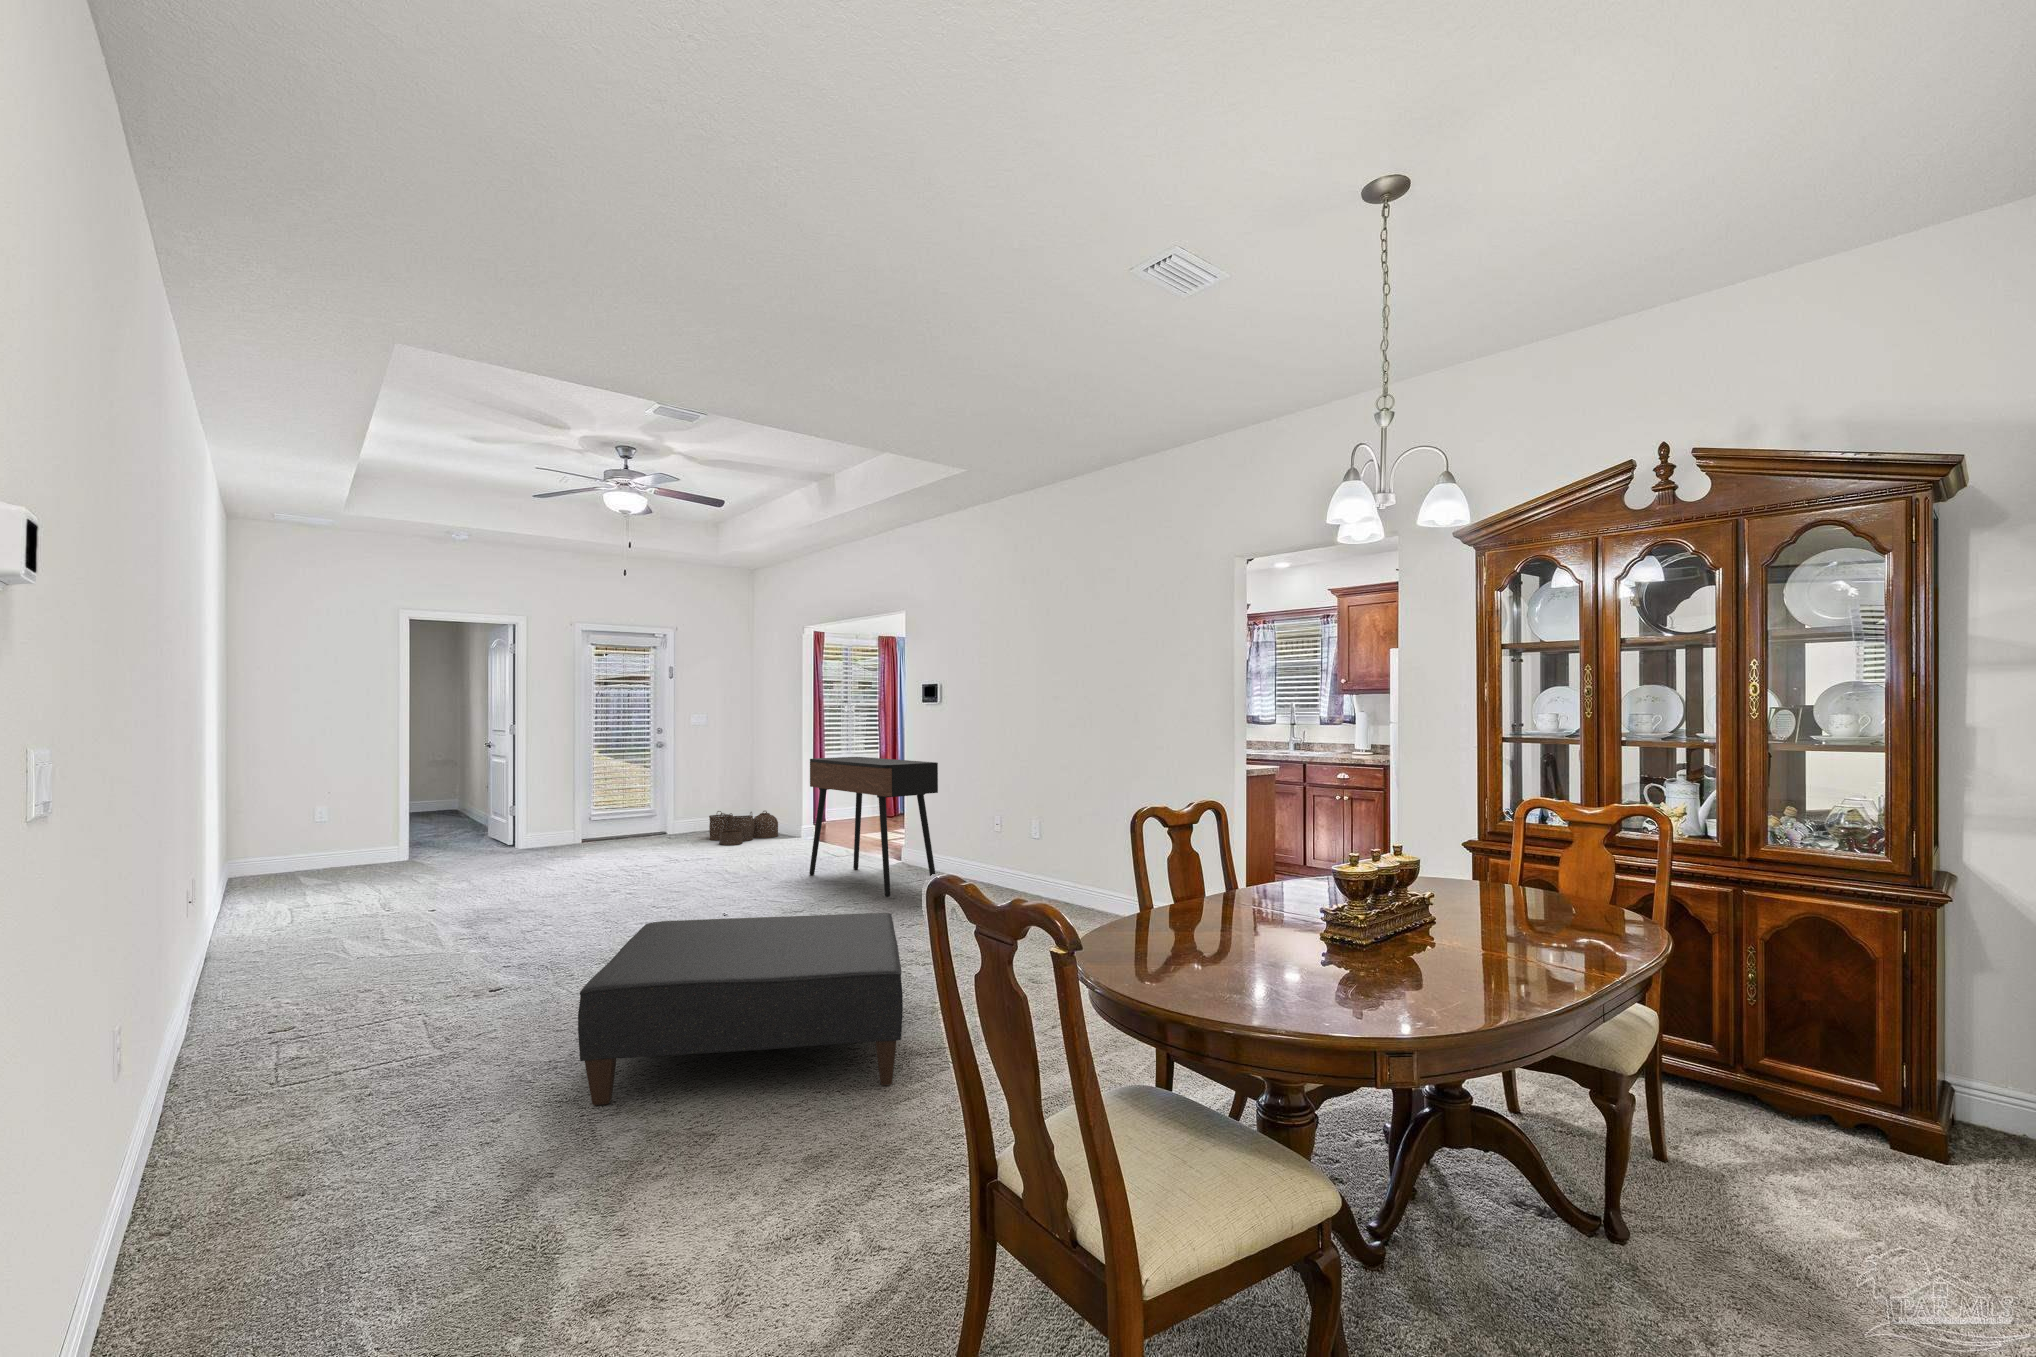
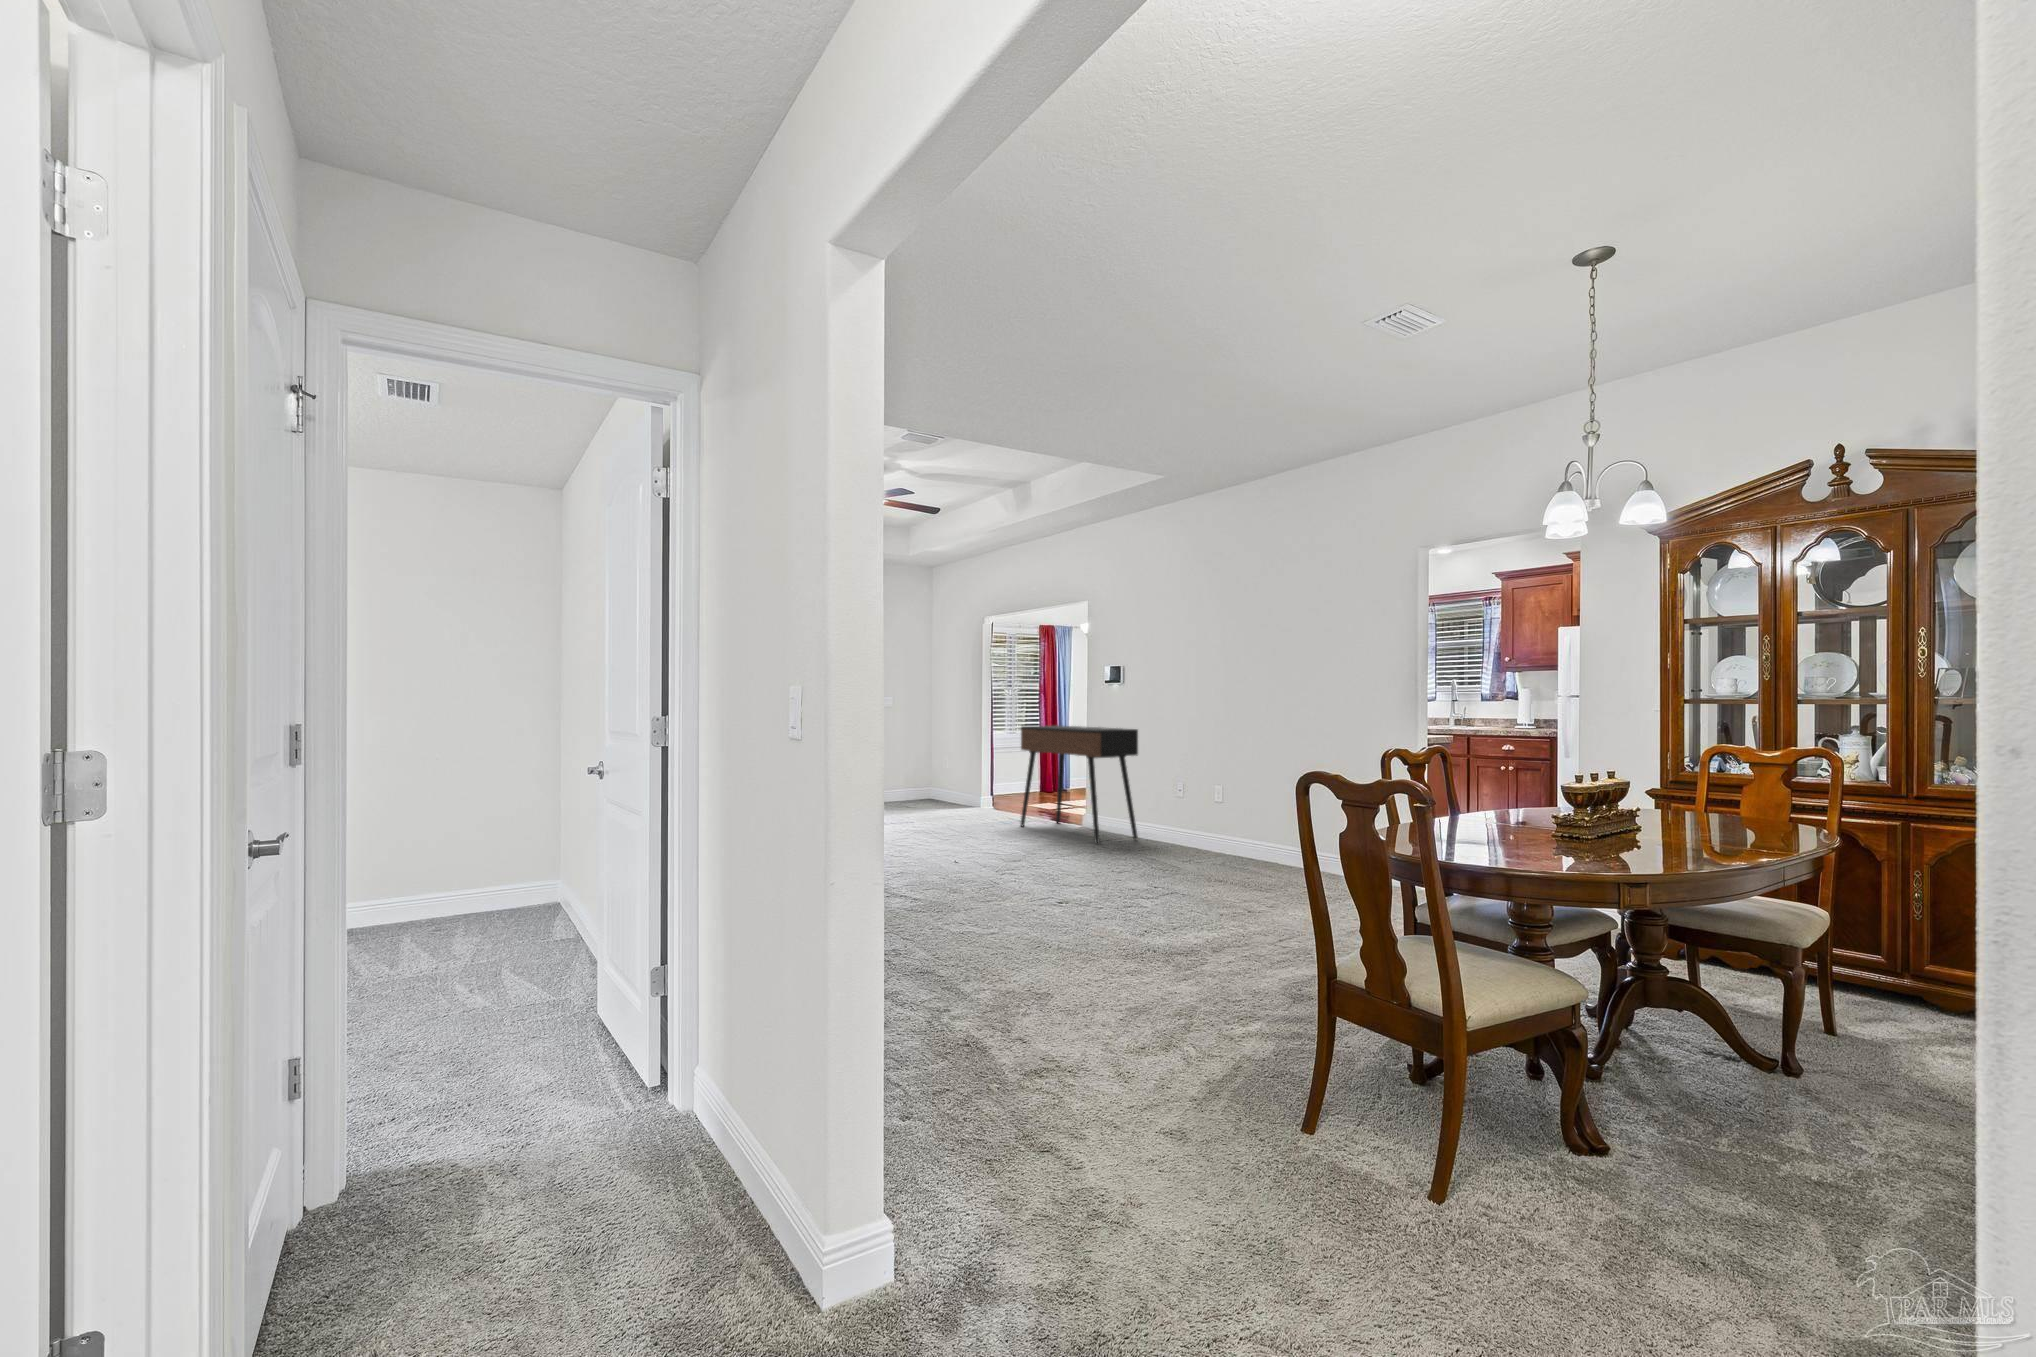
woven basket: present [709,811,778,845] -> none [919,774,976,803]
ottoman: present [578,913,903,1105] -> none [935,842,1176,967]

